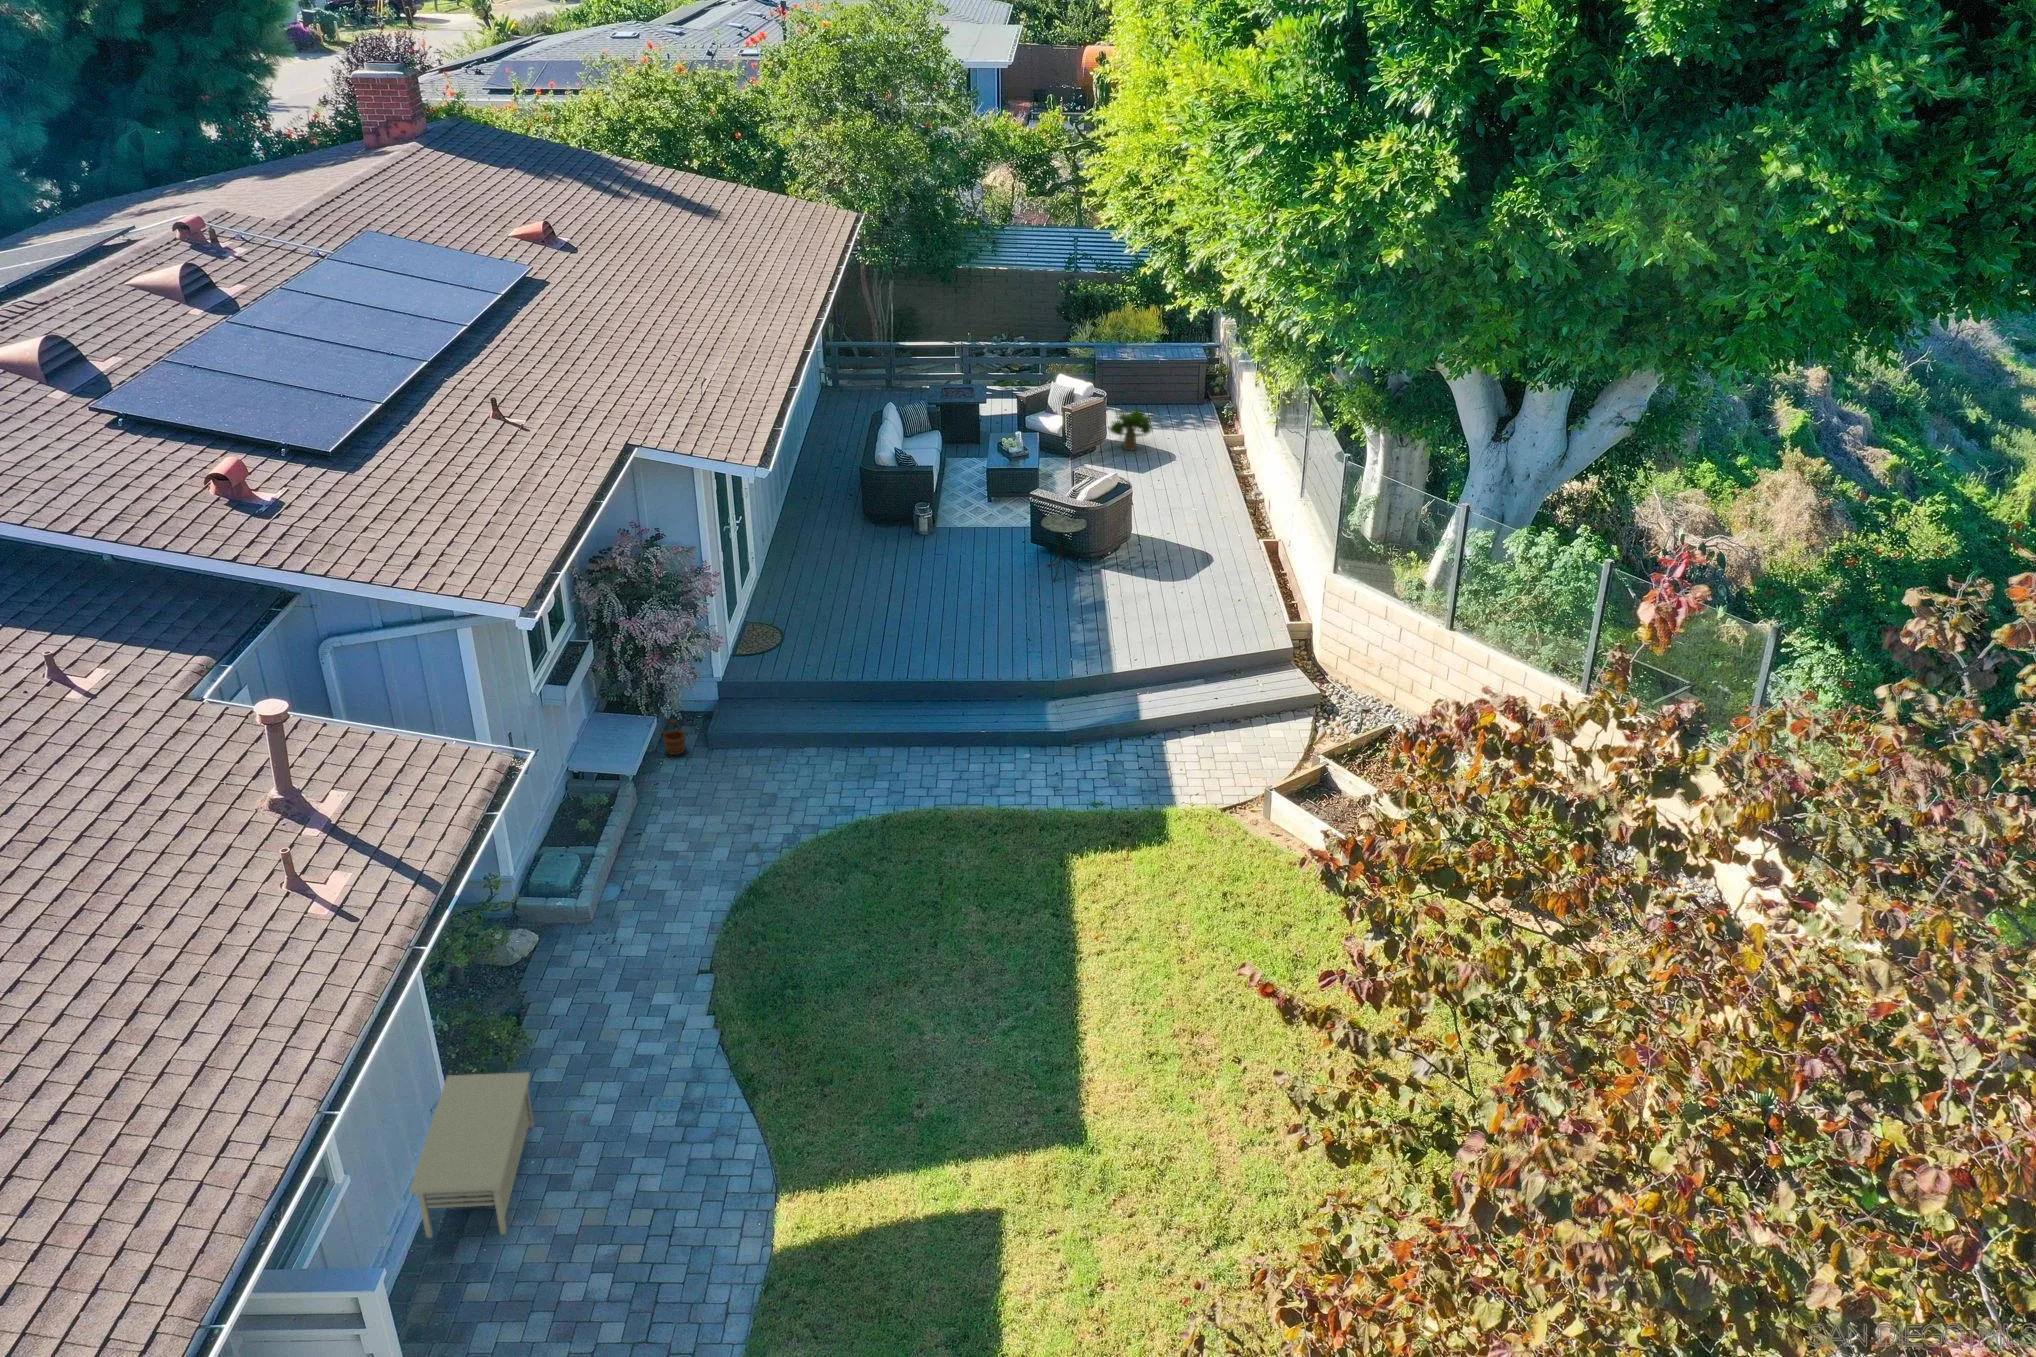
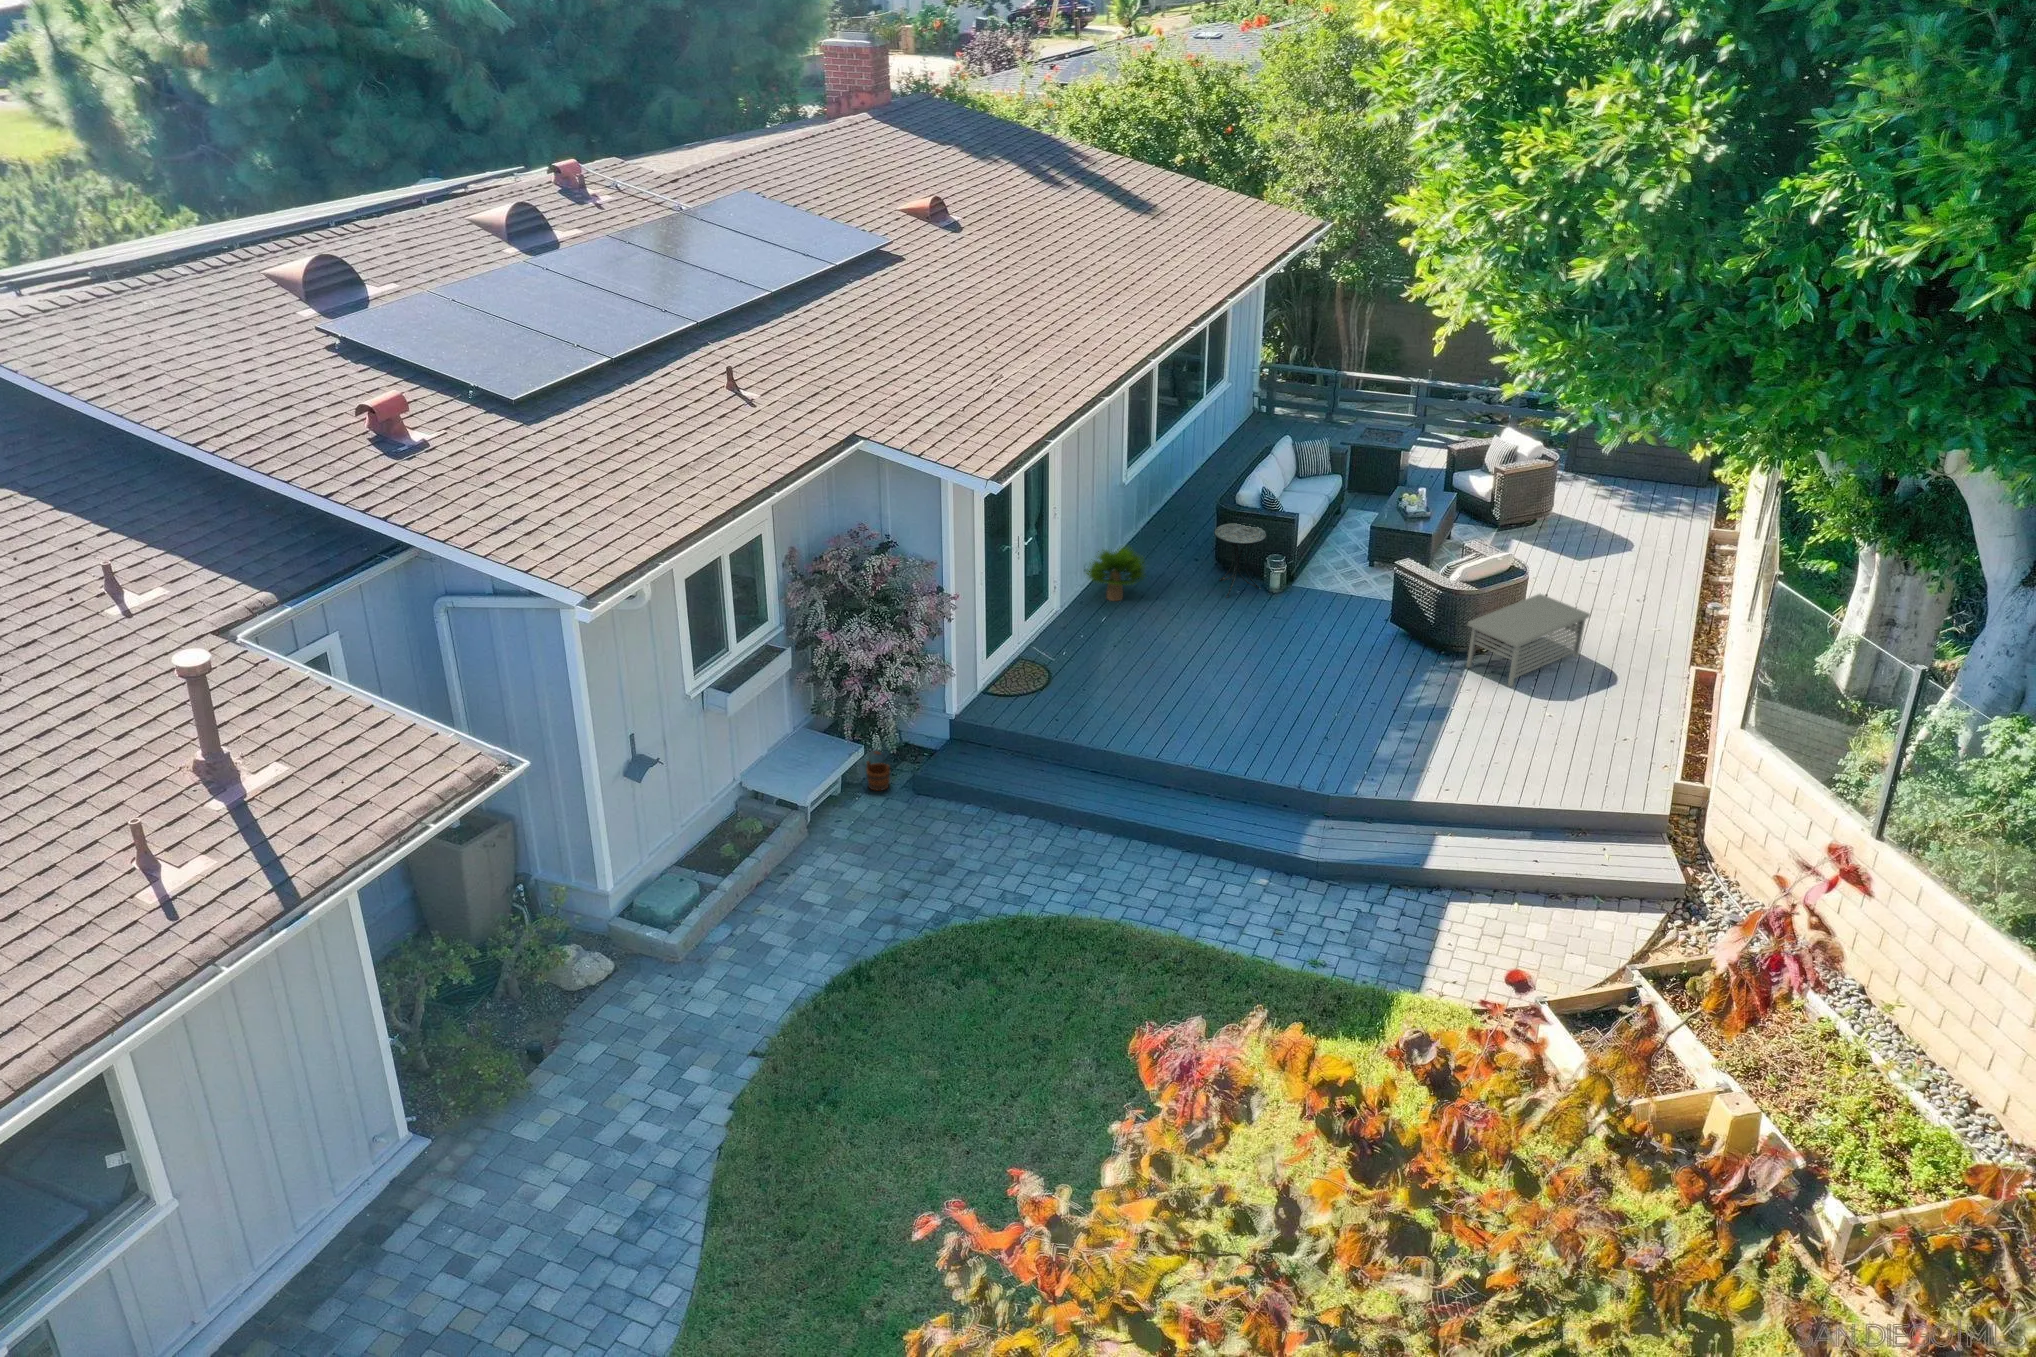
potted plant: present [1109,410,1152,450] -> present [1086,547,1145,601]
side table: present [1041,514,1088,582] -> present [1214,523,1267,598]
storage bench: present [409,1072,533,1238] -> present [1466,594,1590,687]

